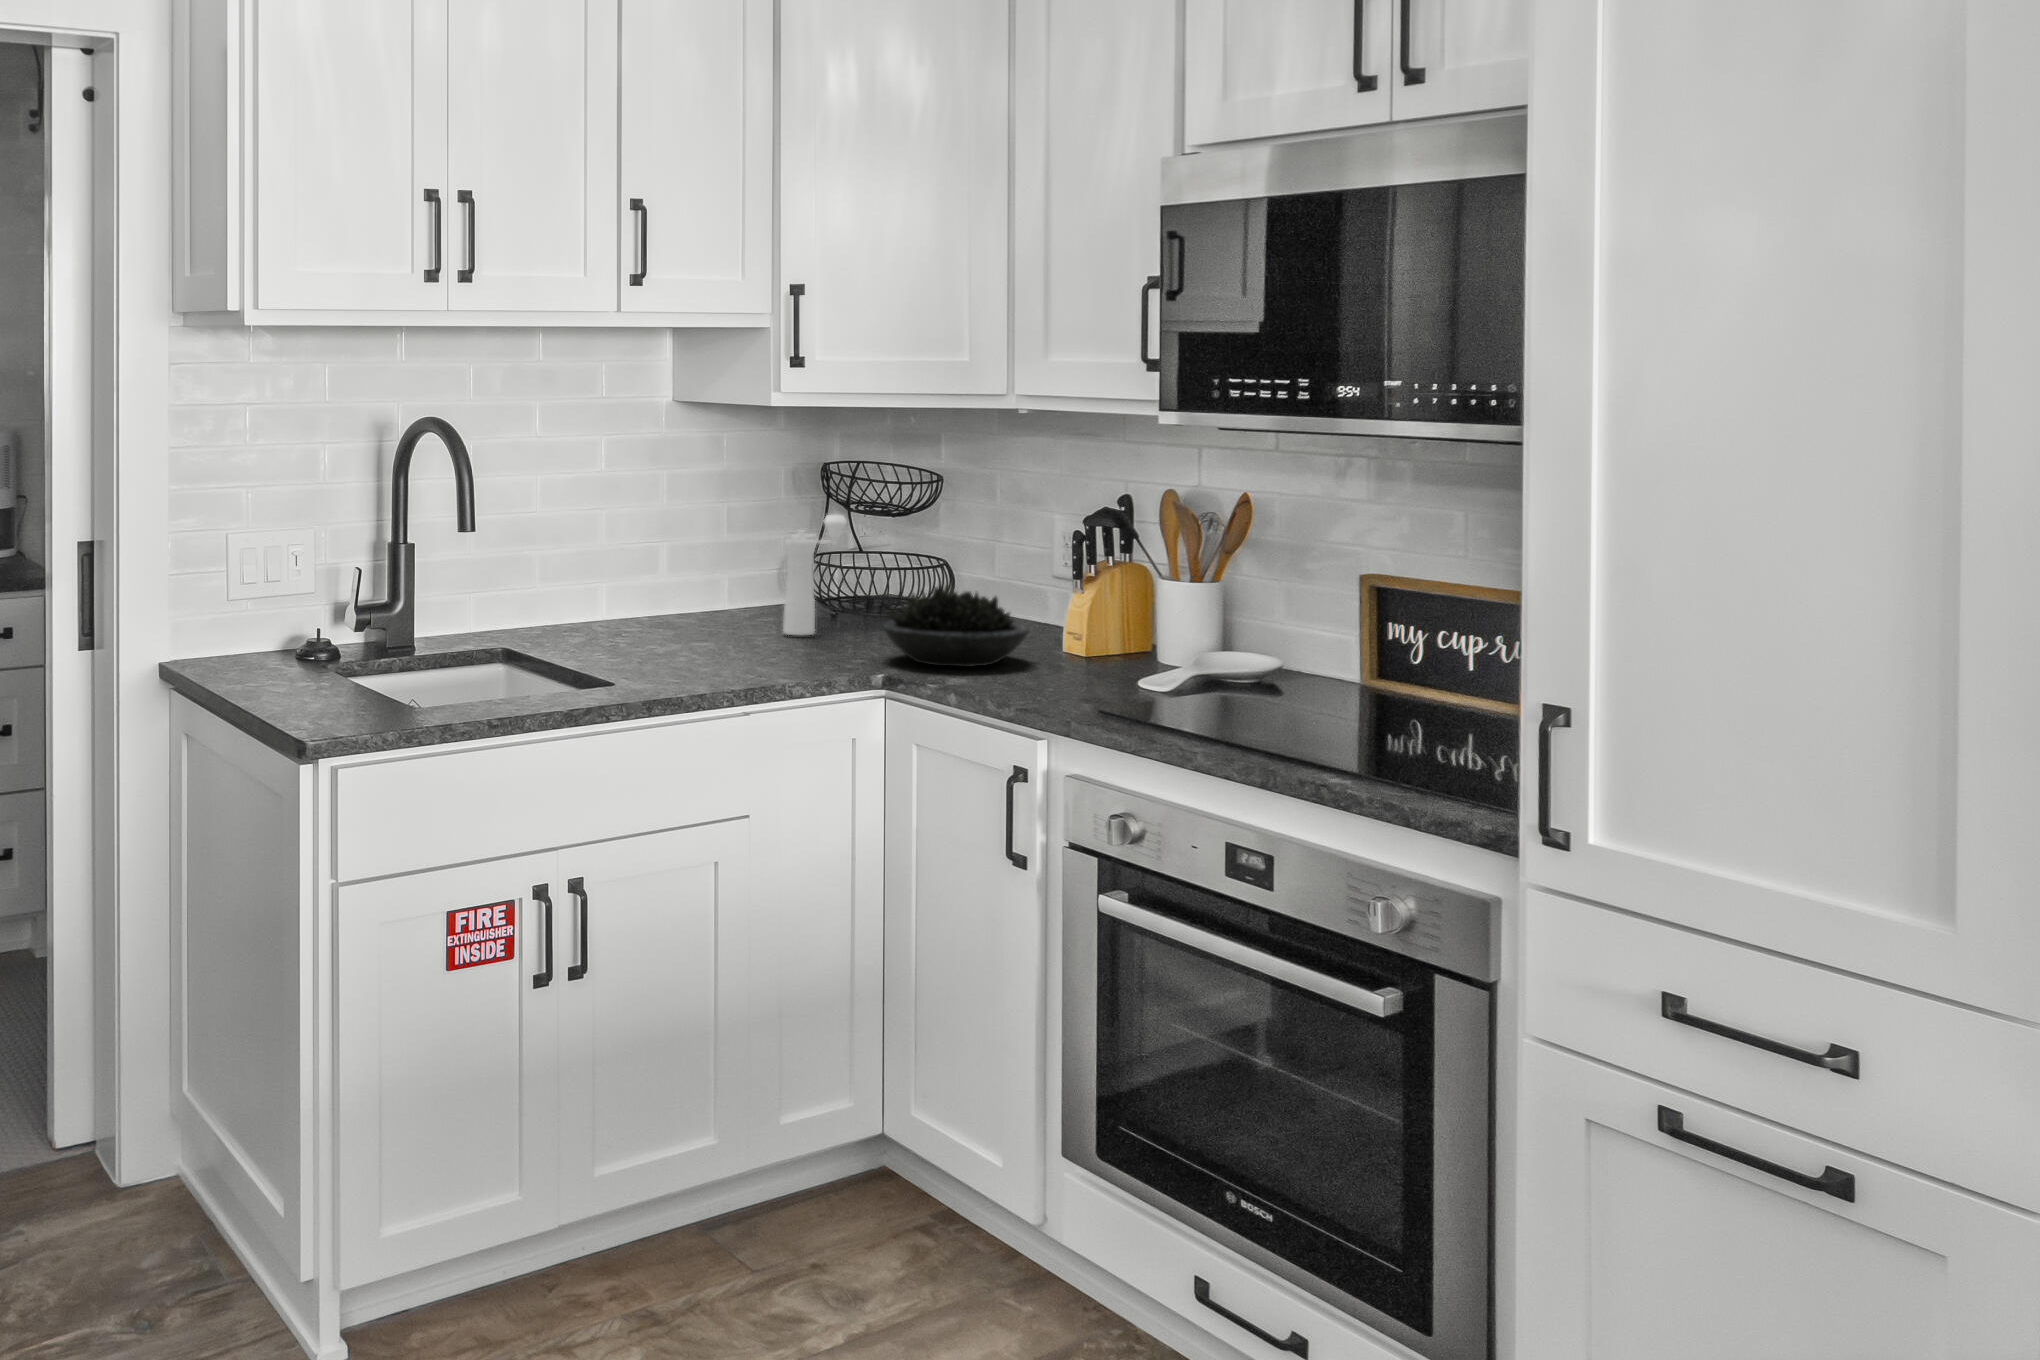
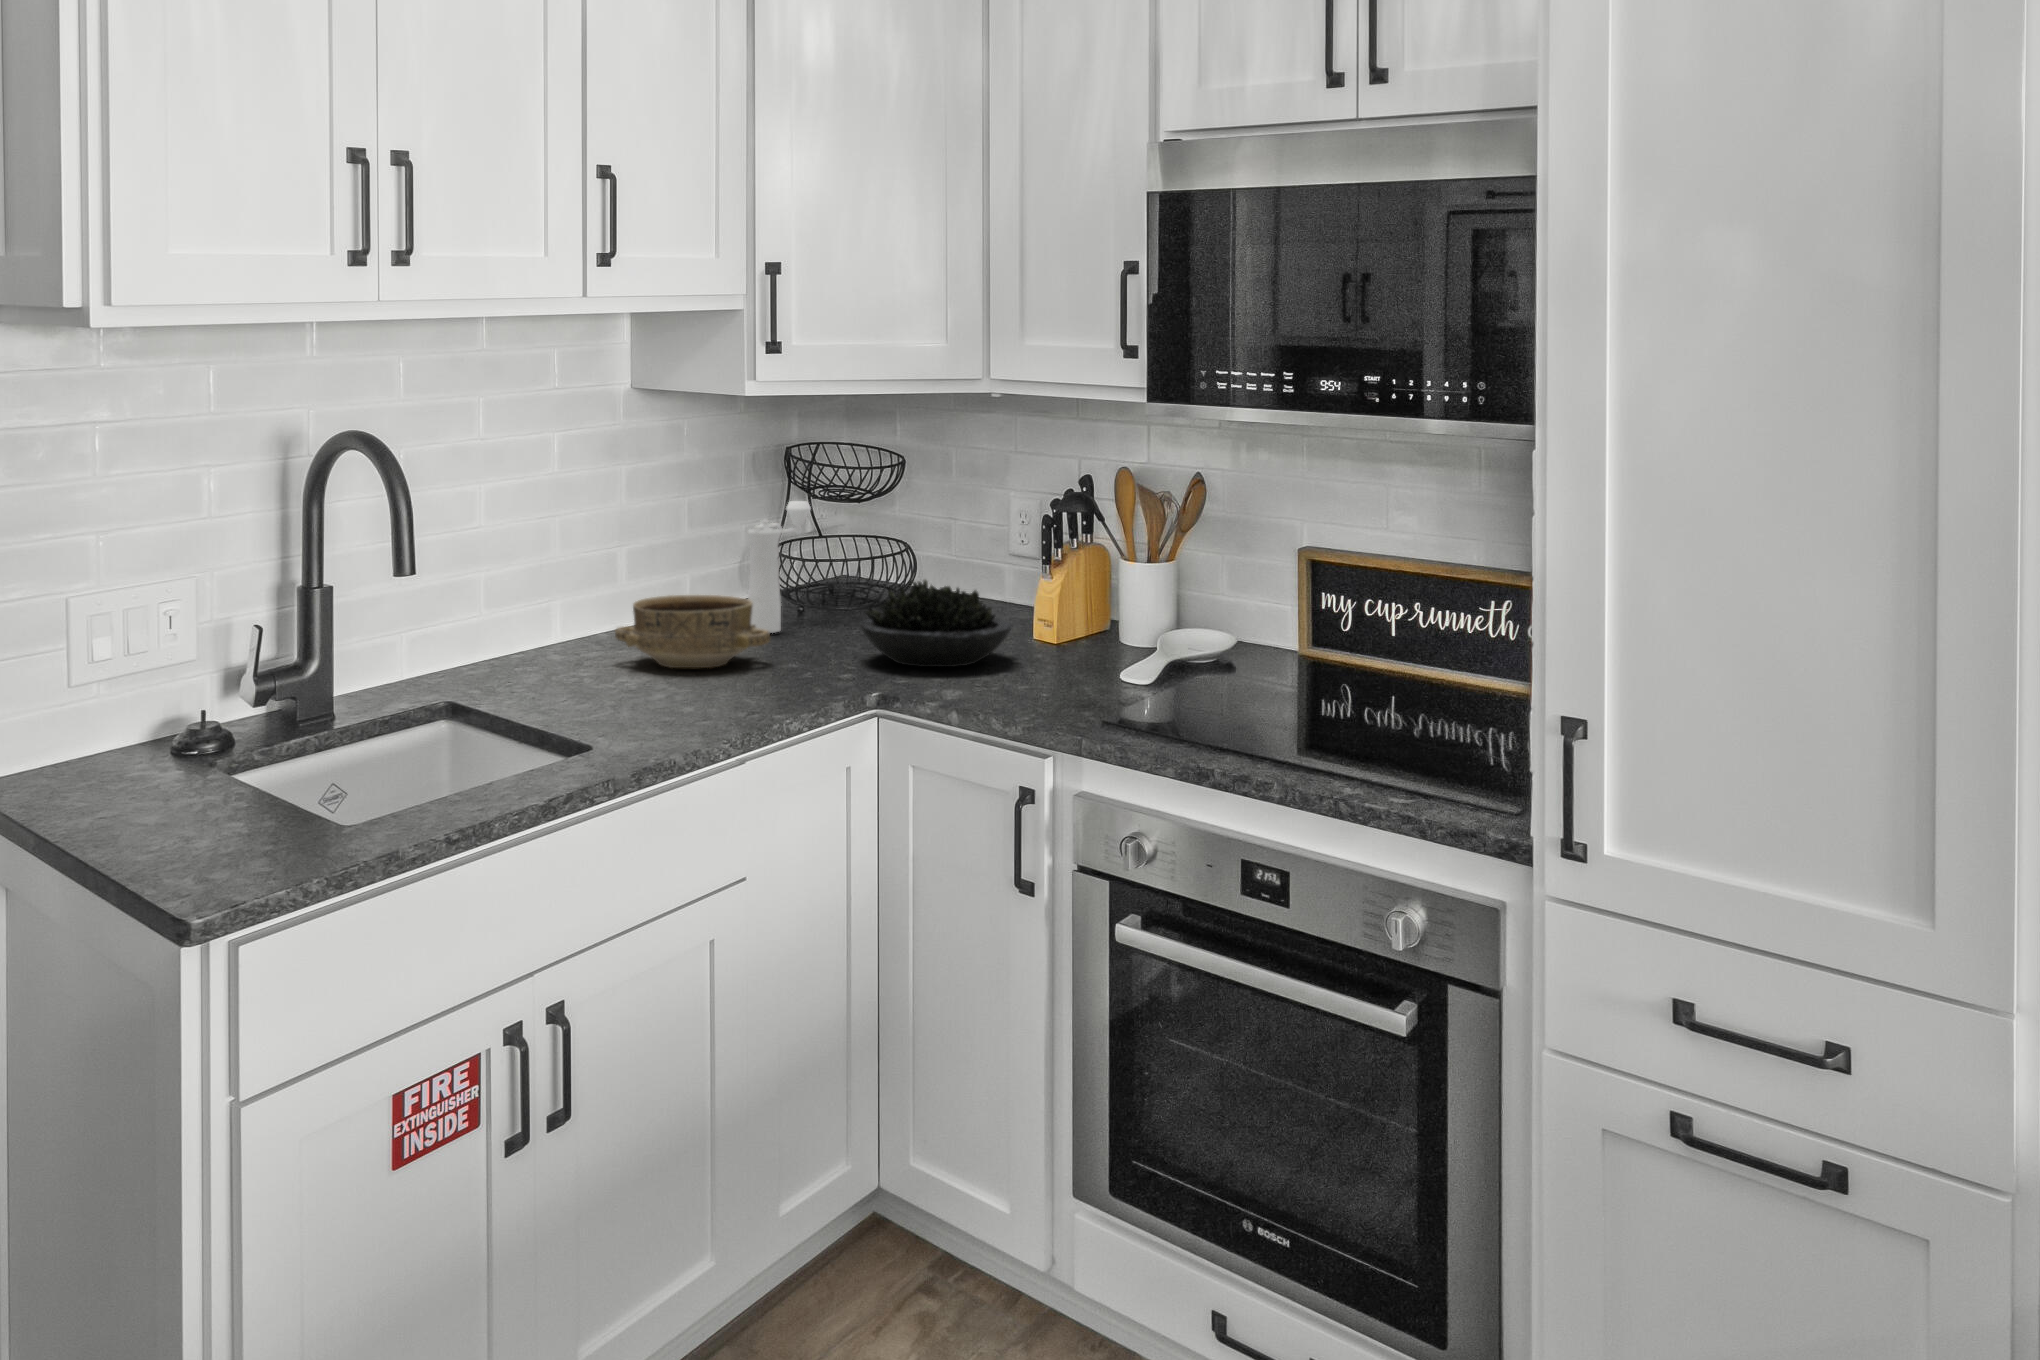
ceramic bowl: none [656,596,798,661] -> present [615,595,770,668]

